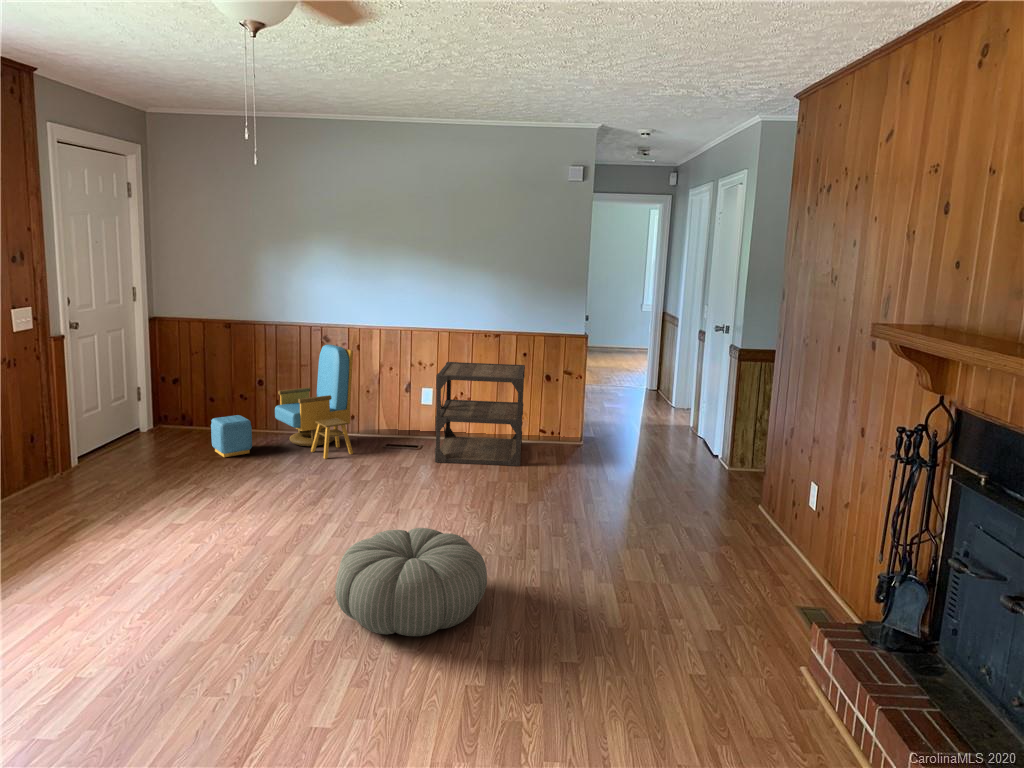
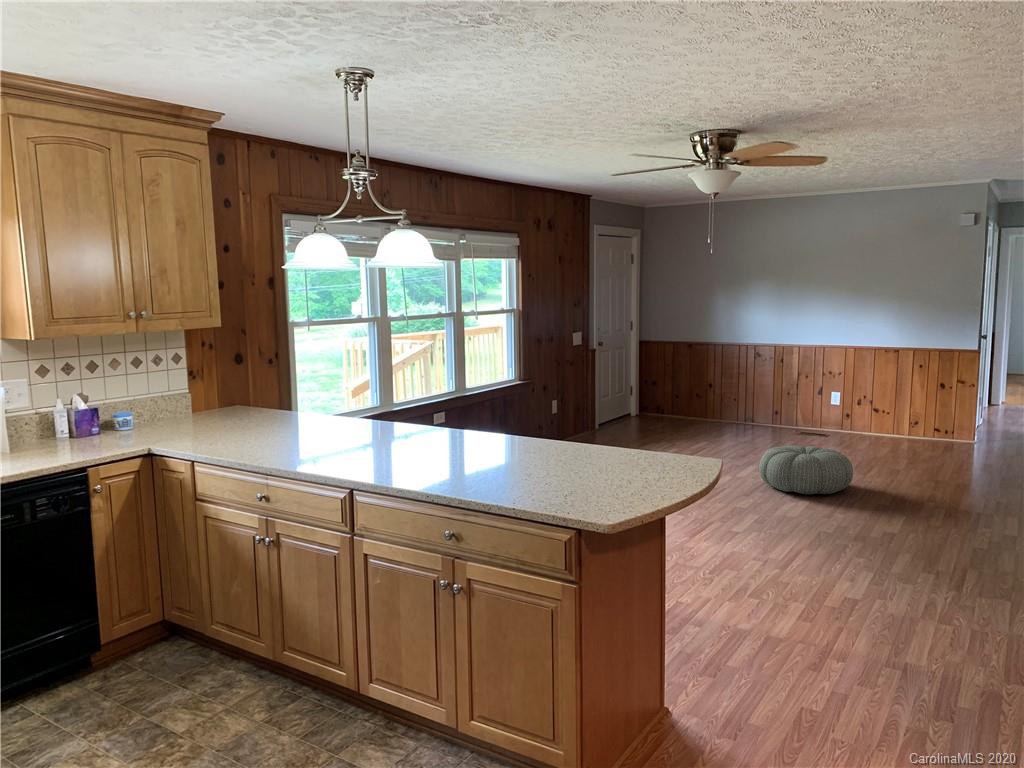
armchair: present [211,344,353,459] -> none [679,358,778,434]
side table: present [435,362,525,466] -> none [837,371,920,448]

